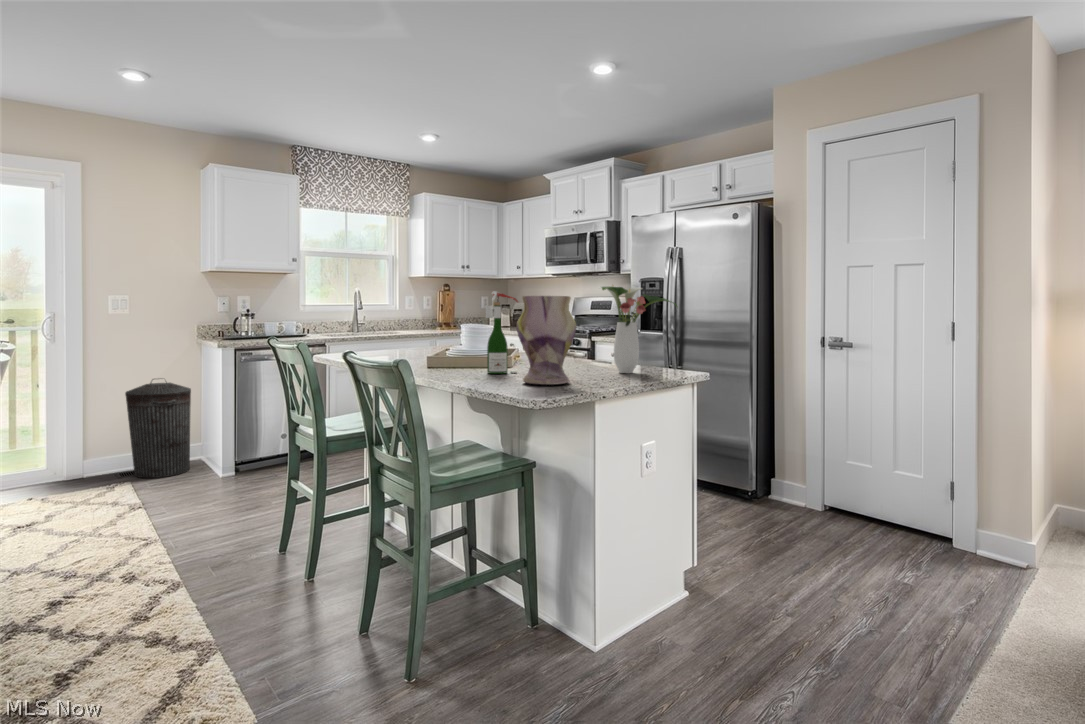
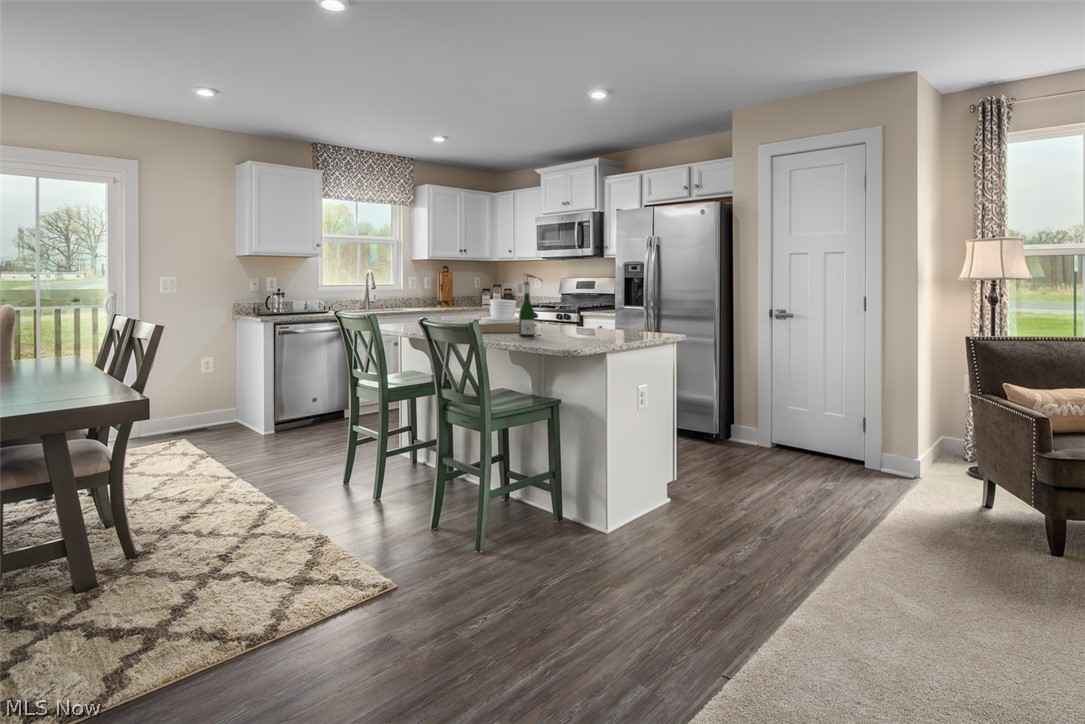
flower arrangement: present [600,286,677,373] -> none [603,268,663,335]
vase: present [517,296,576,385] -> none [547,276,591,341]
trash can: present [125,379,191,478] -> none [180,349,236,435]

